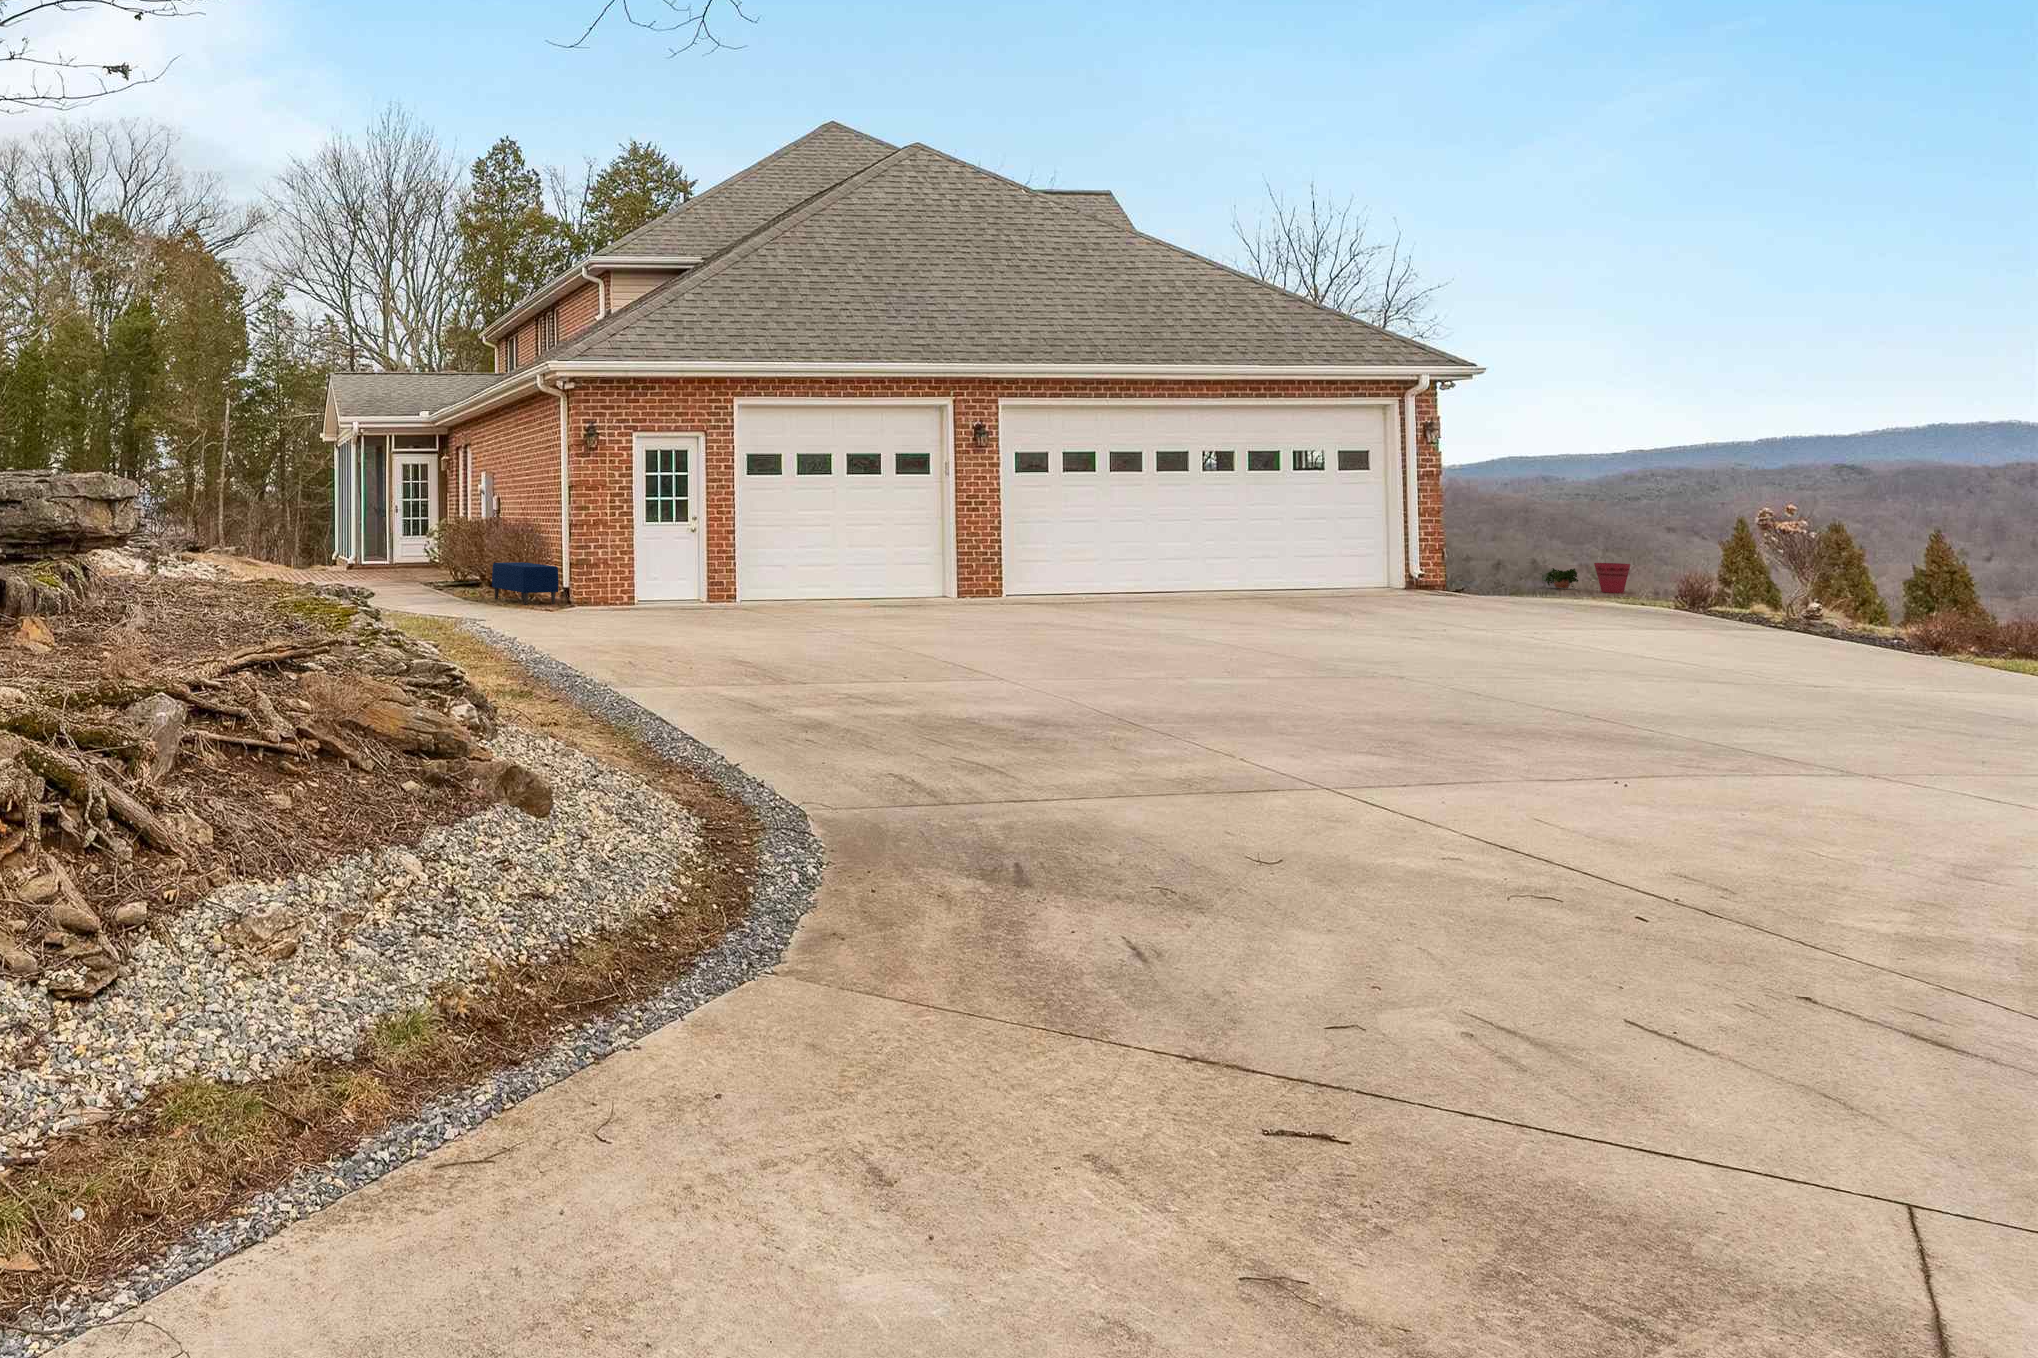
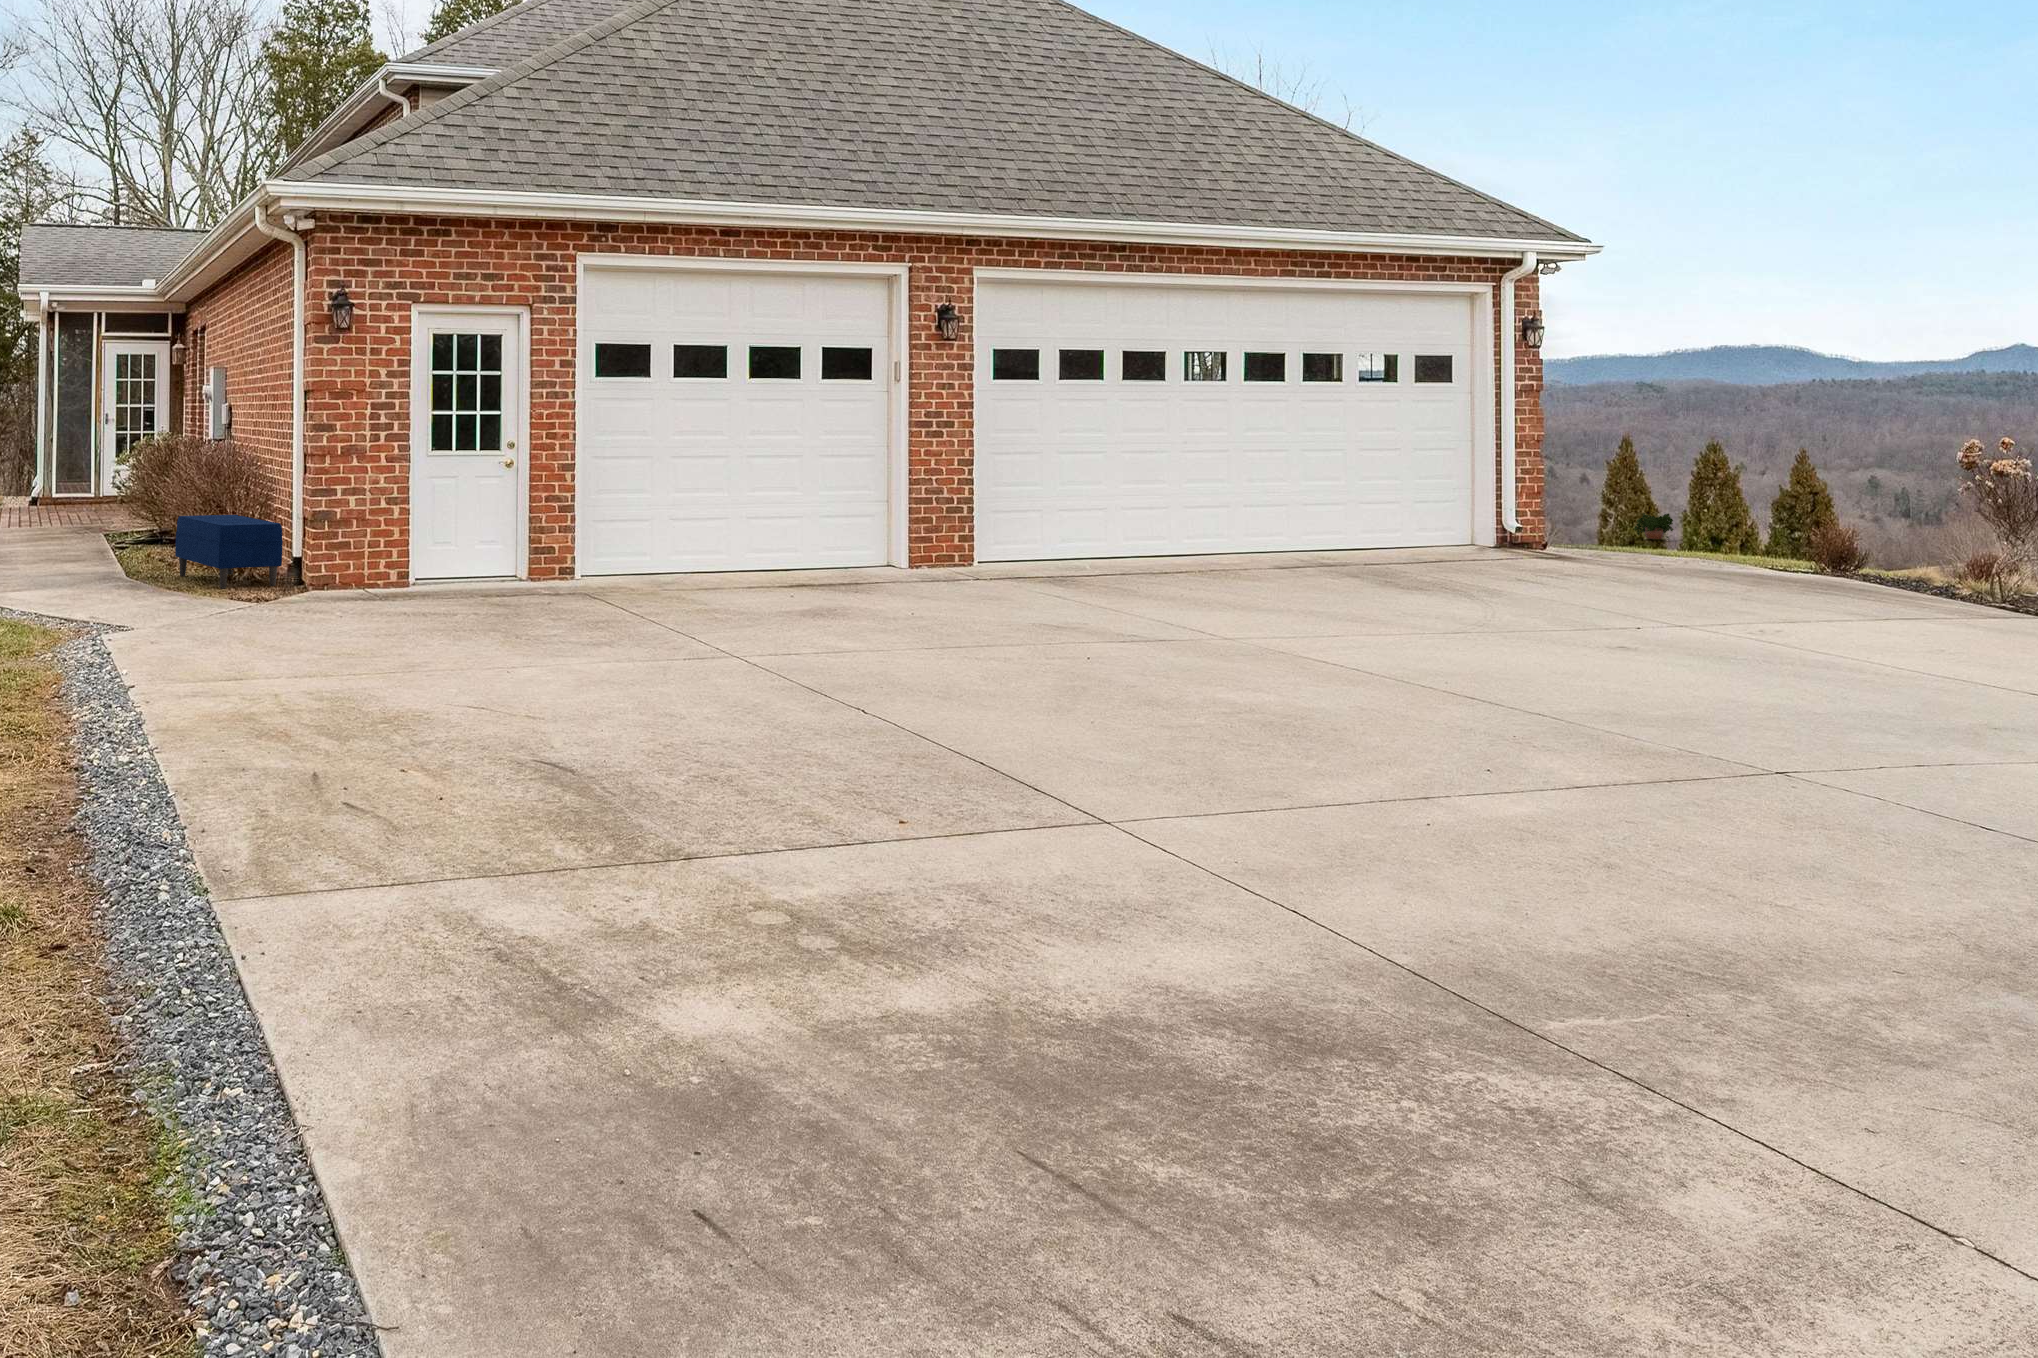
bucket: present [1594,563,1630,593] -> none [1695,507,1737,546]

